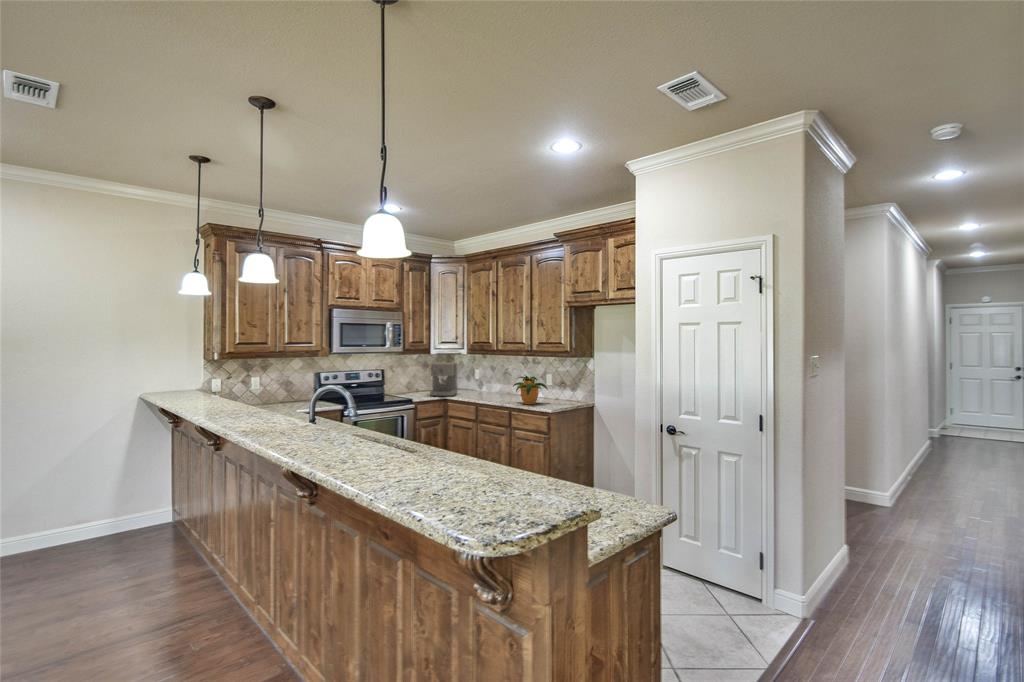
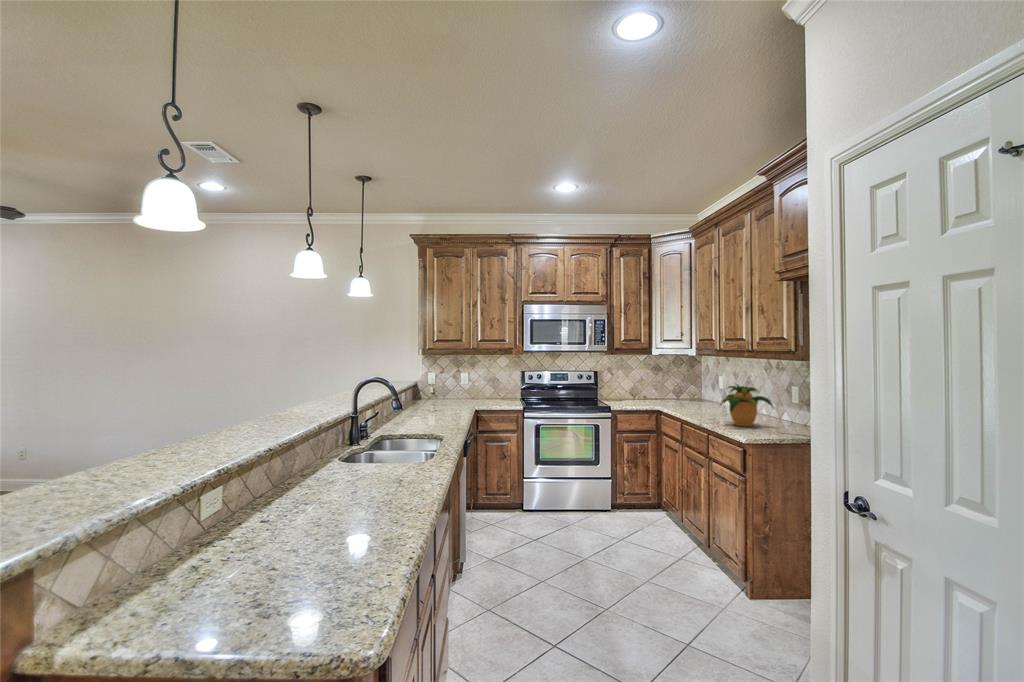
coffee maker: present [430,363,457,396] -> none [643,365,683,408]

